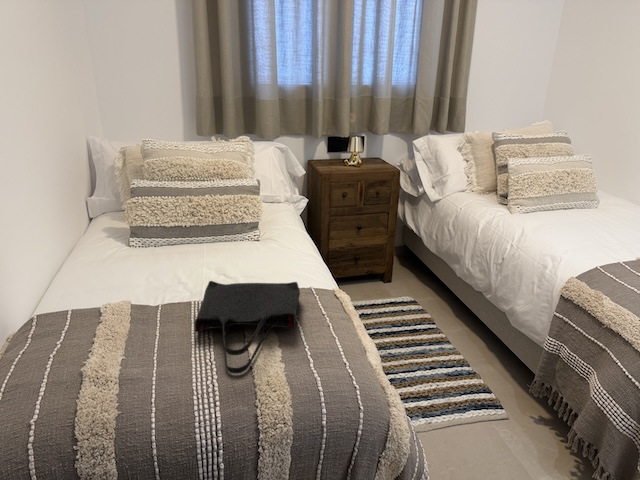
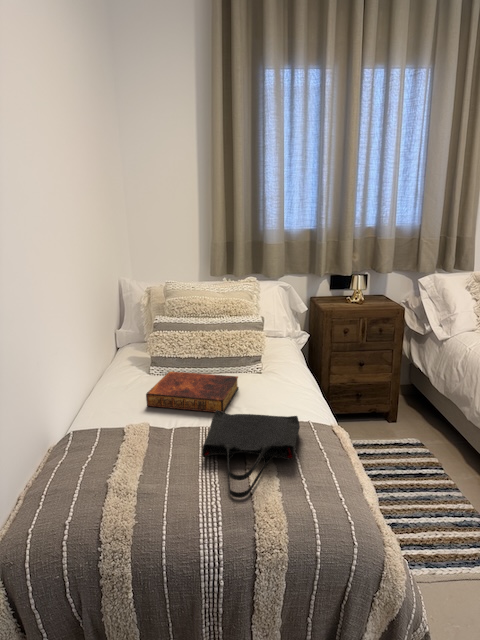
book: none [129,242,234,283] -> present [146,371,238,412]

